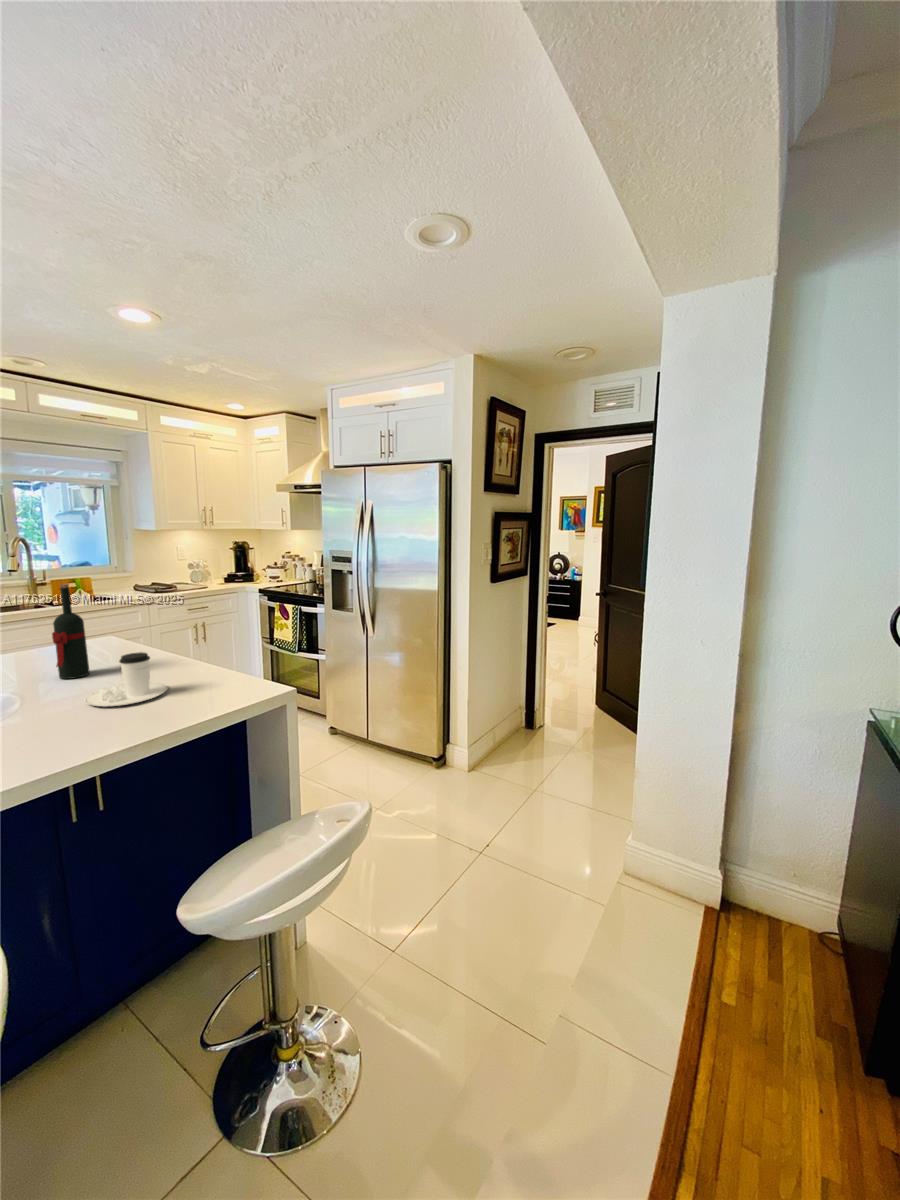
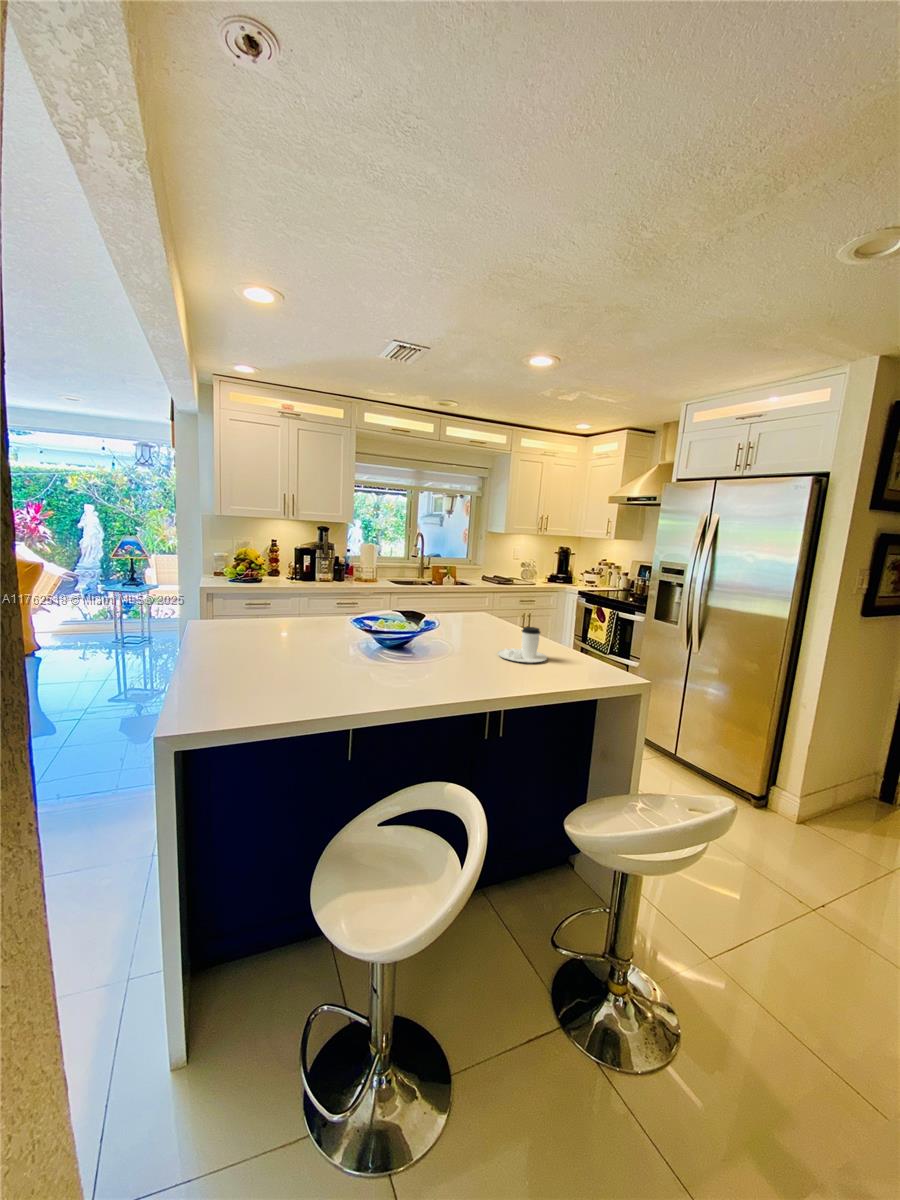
wine bottle: present [52,584,90,679] -> none [472,571,492,639]

